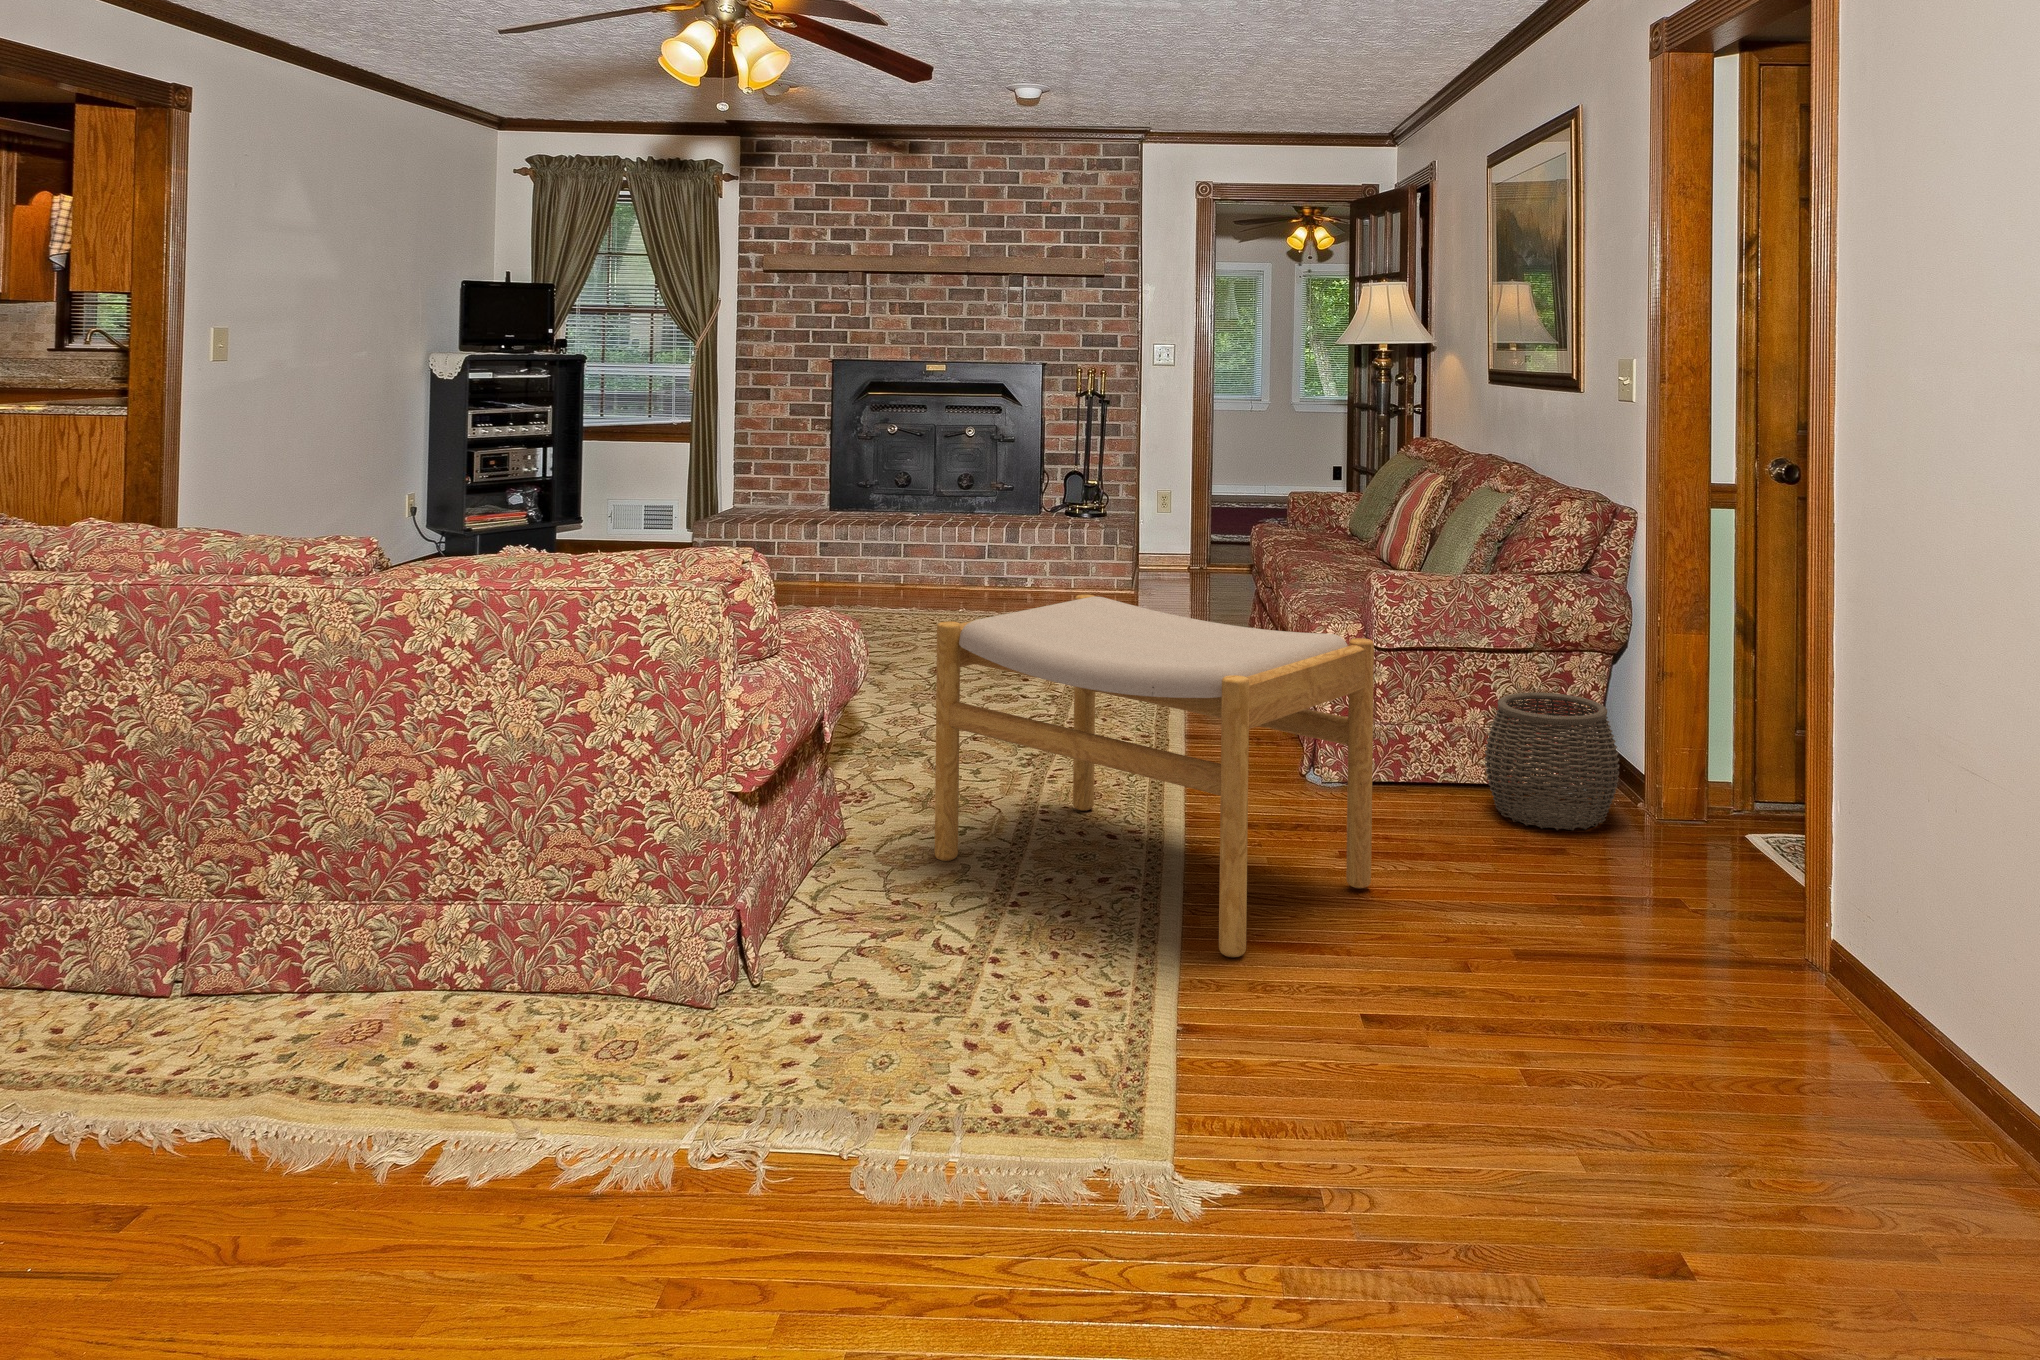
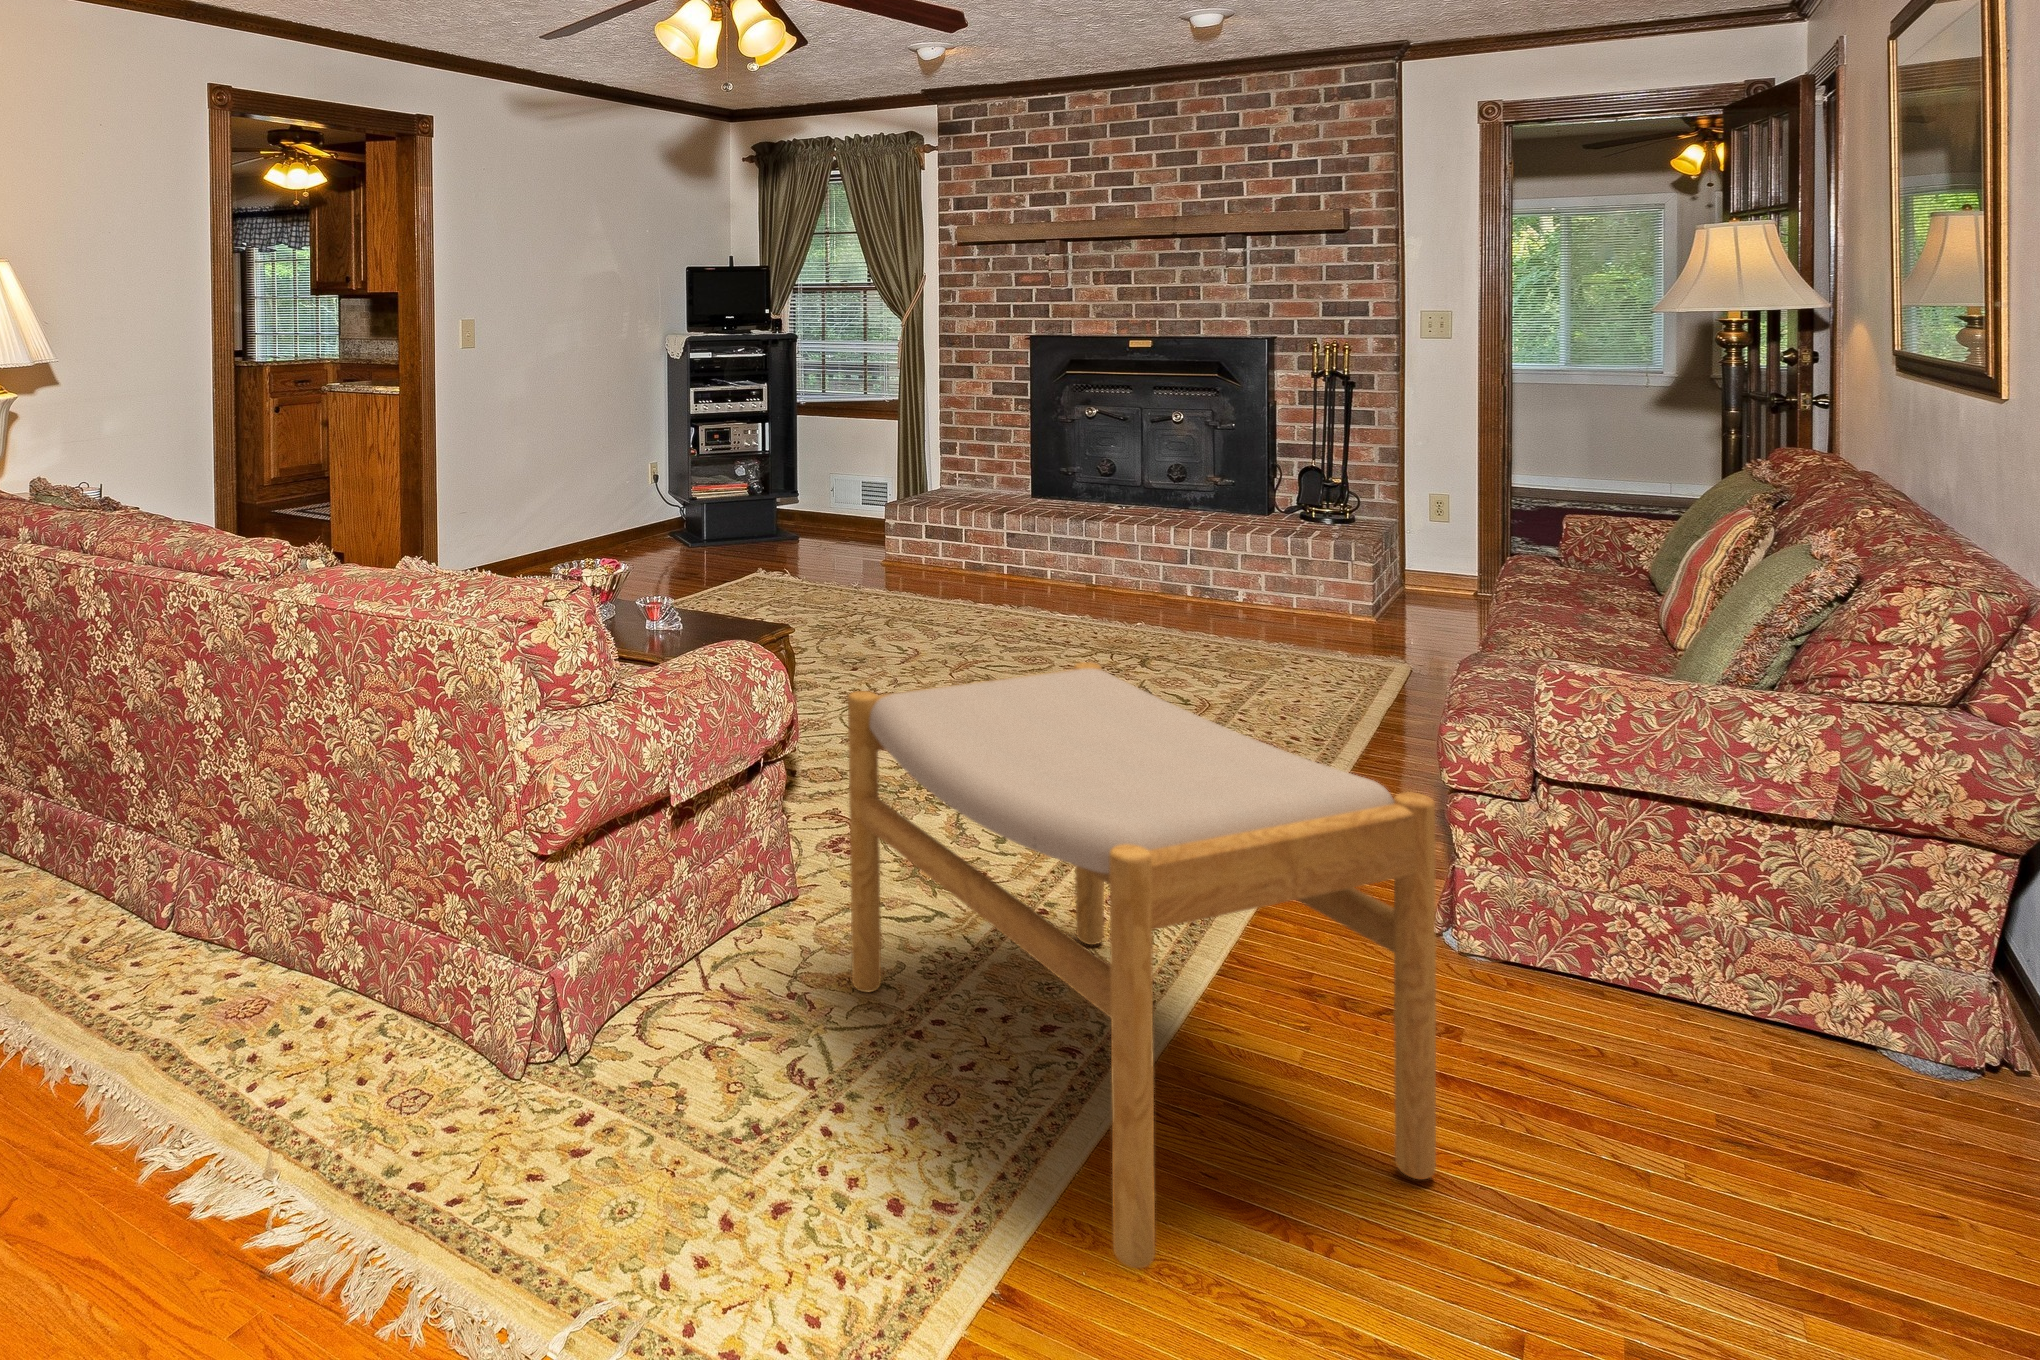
woven basket: present [1485,692,1620,831] -> none [1724,884,1992,1144]

